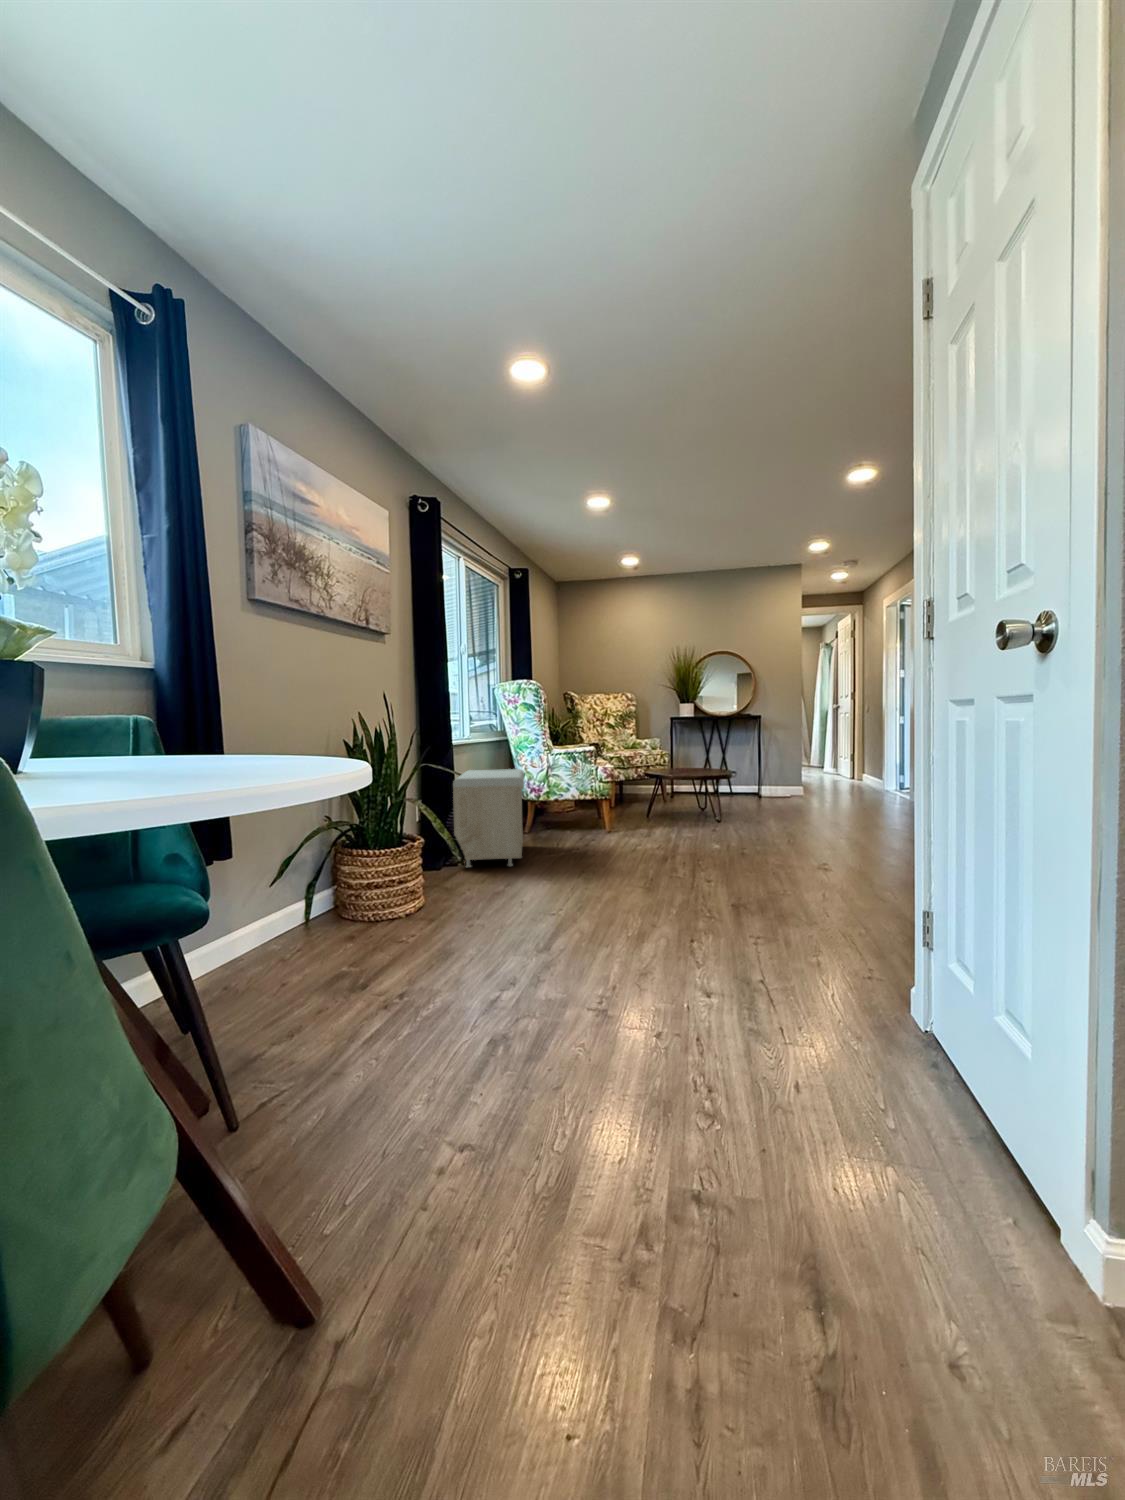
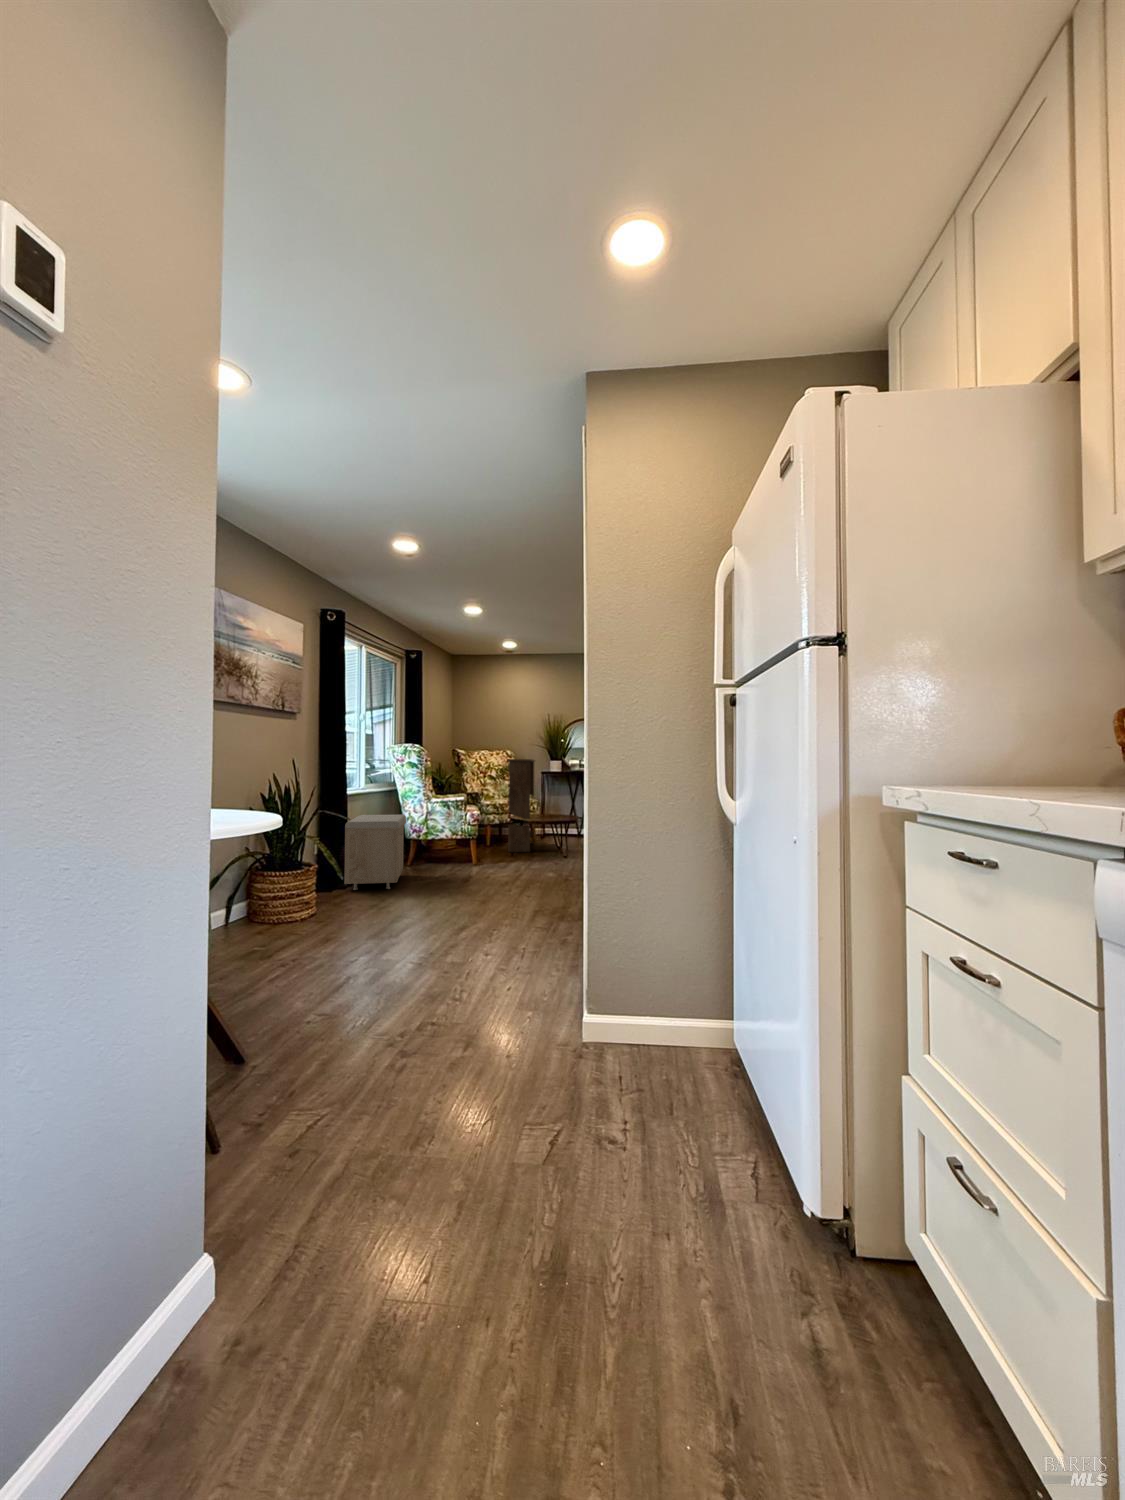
bookshelf: none [635,700,666,815] -> present [508,759,535,852]

